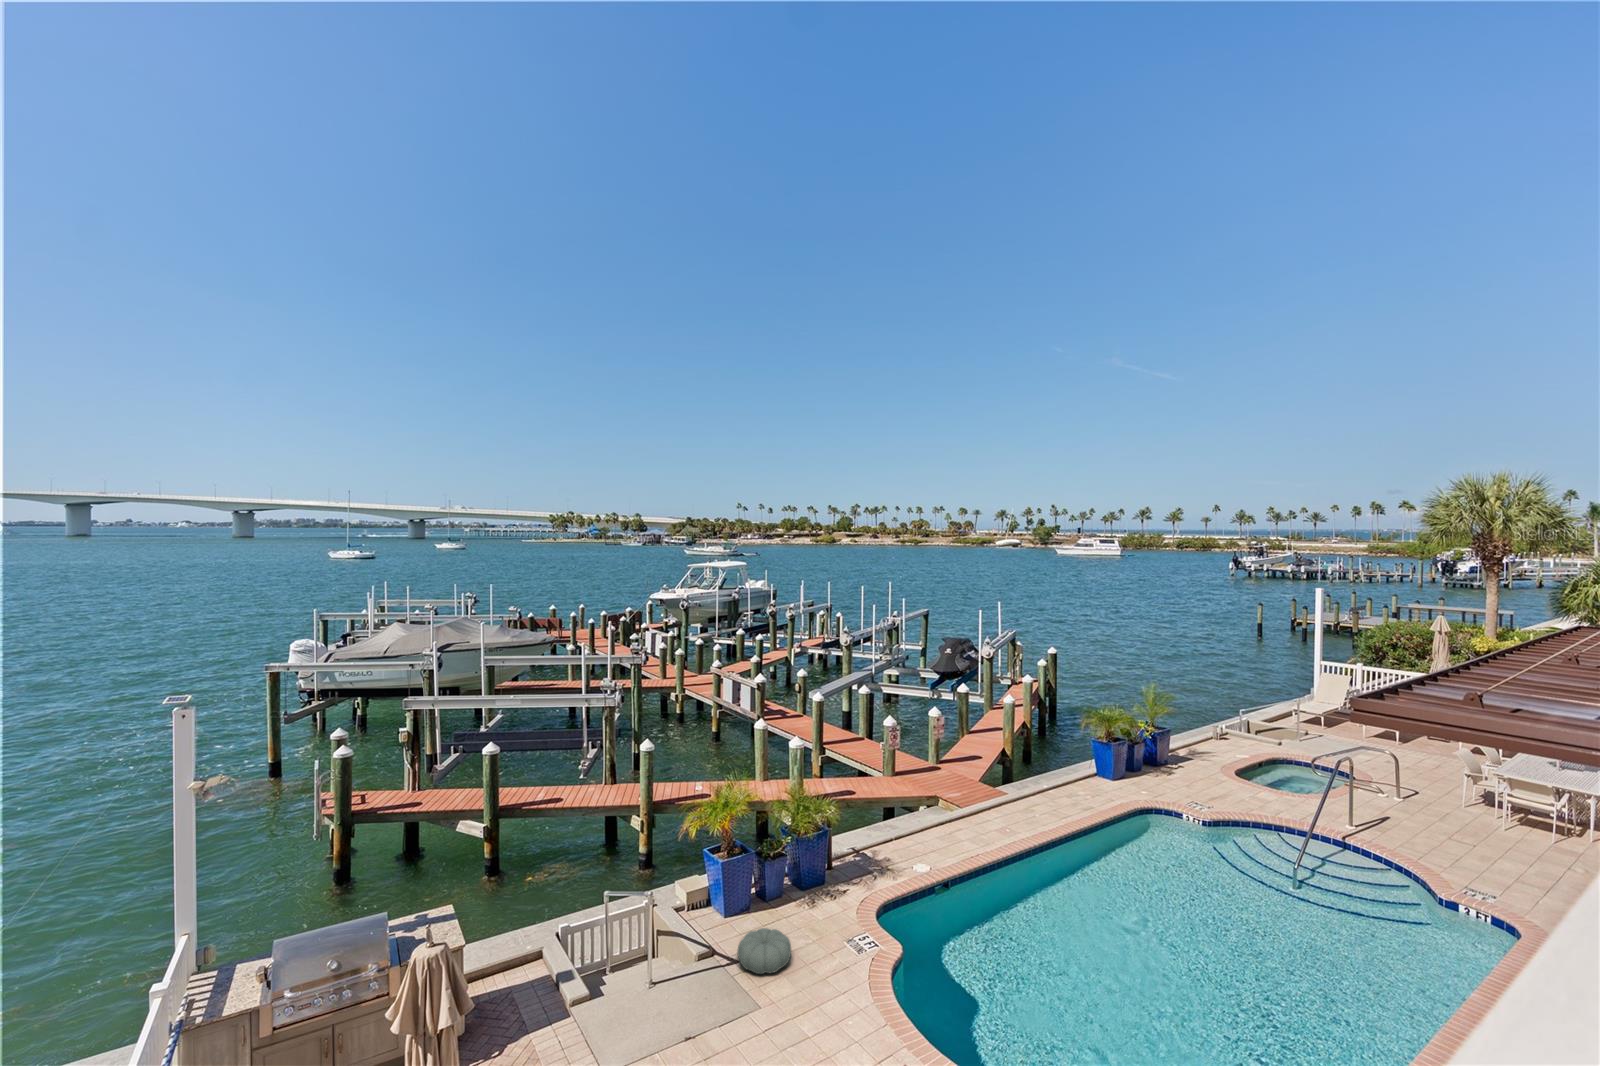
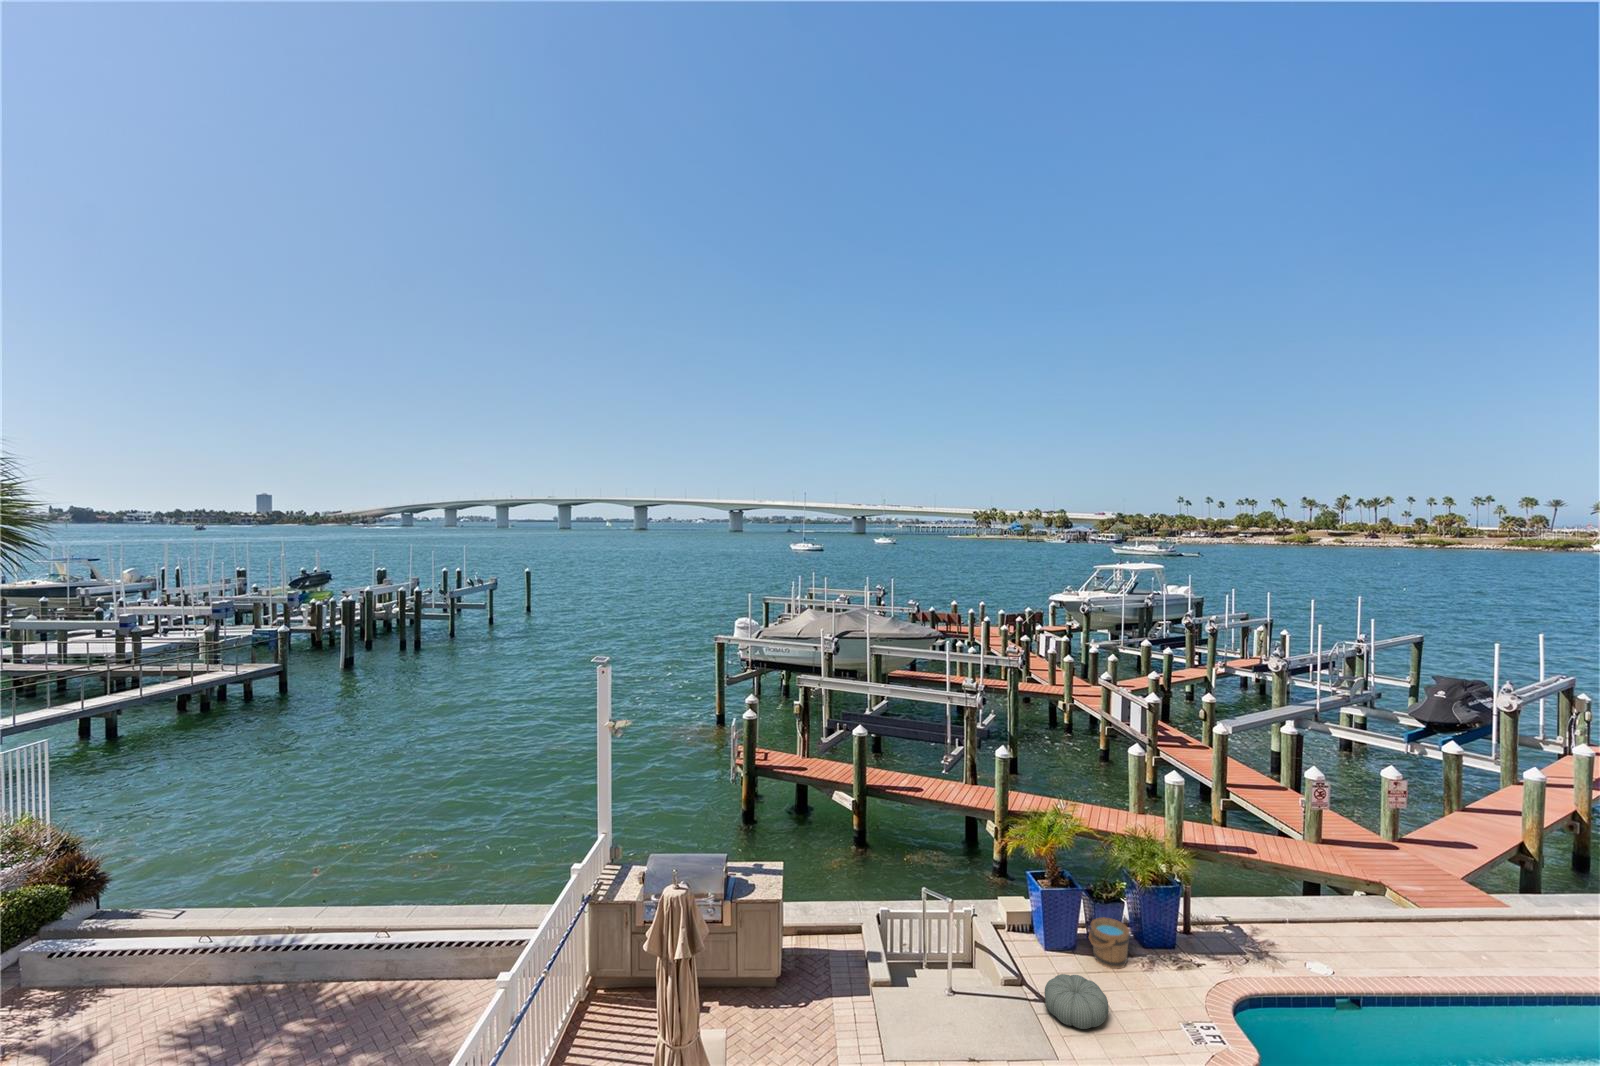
bucket: none [761,872,794,916] -> present [1089,917,1129,969]

